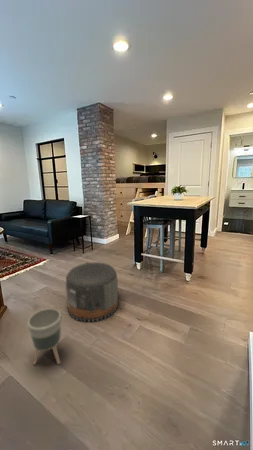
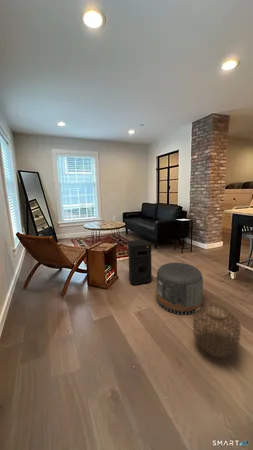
speaker: none [18,244,56,304] -> present [128,240,152,285]
woven basket: none [120,296,164,351] -> present [193,303,240,357]
planter: present [27,308,61,365] -> none [122,290,146,334]

